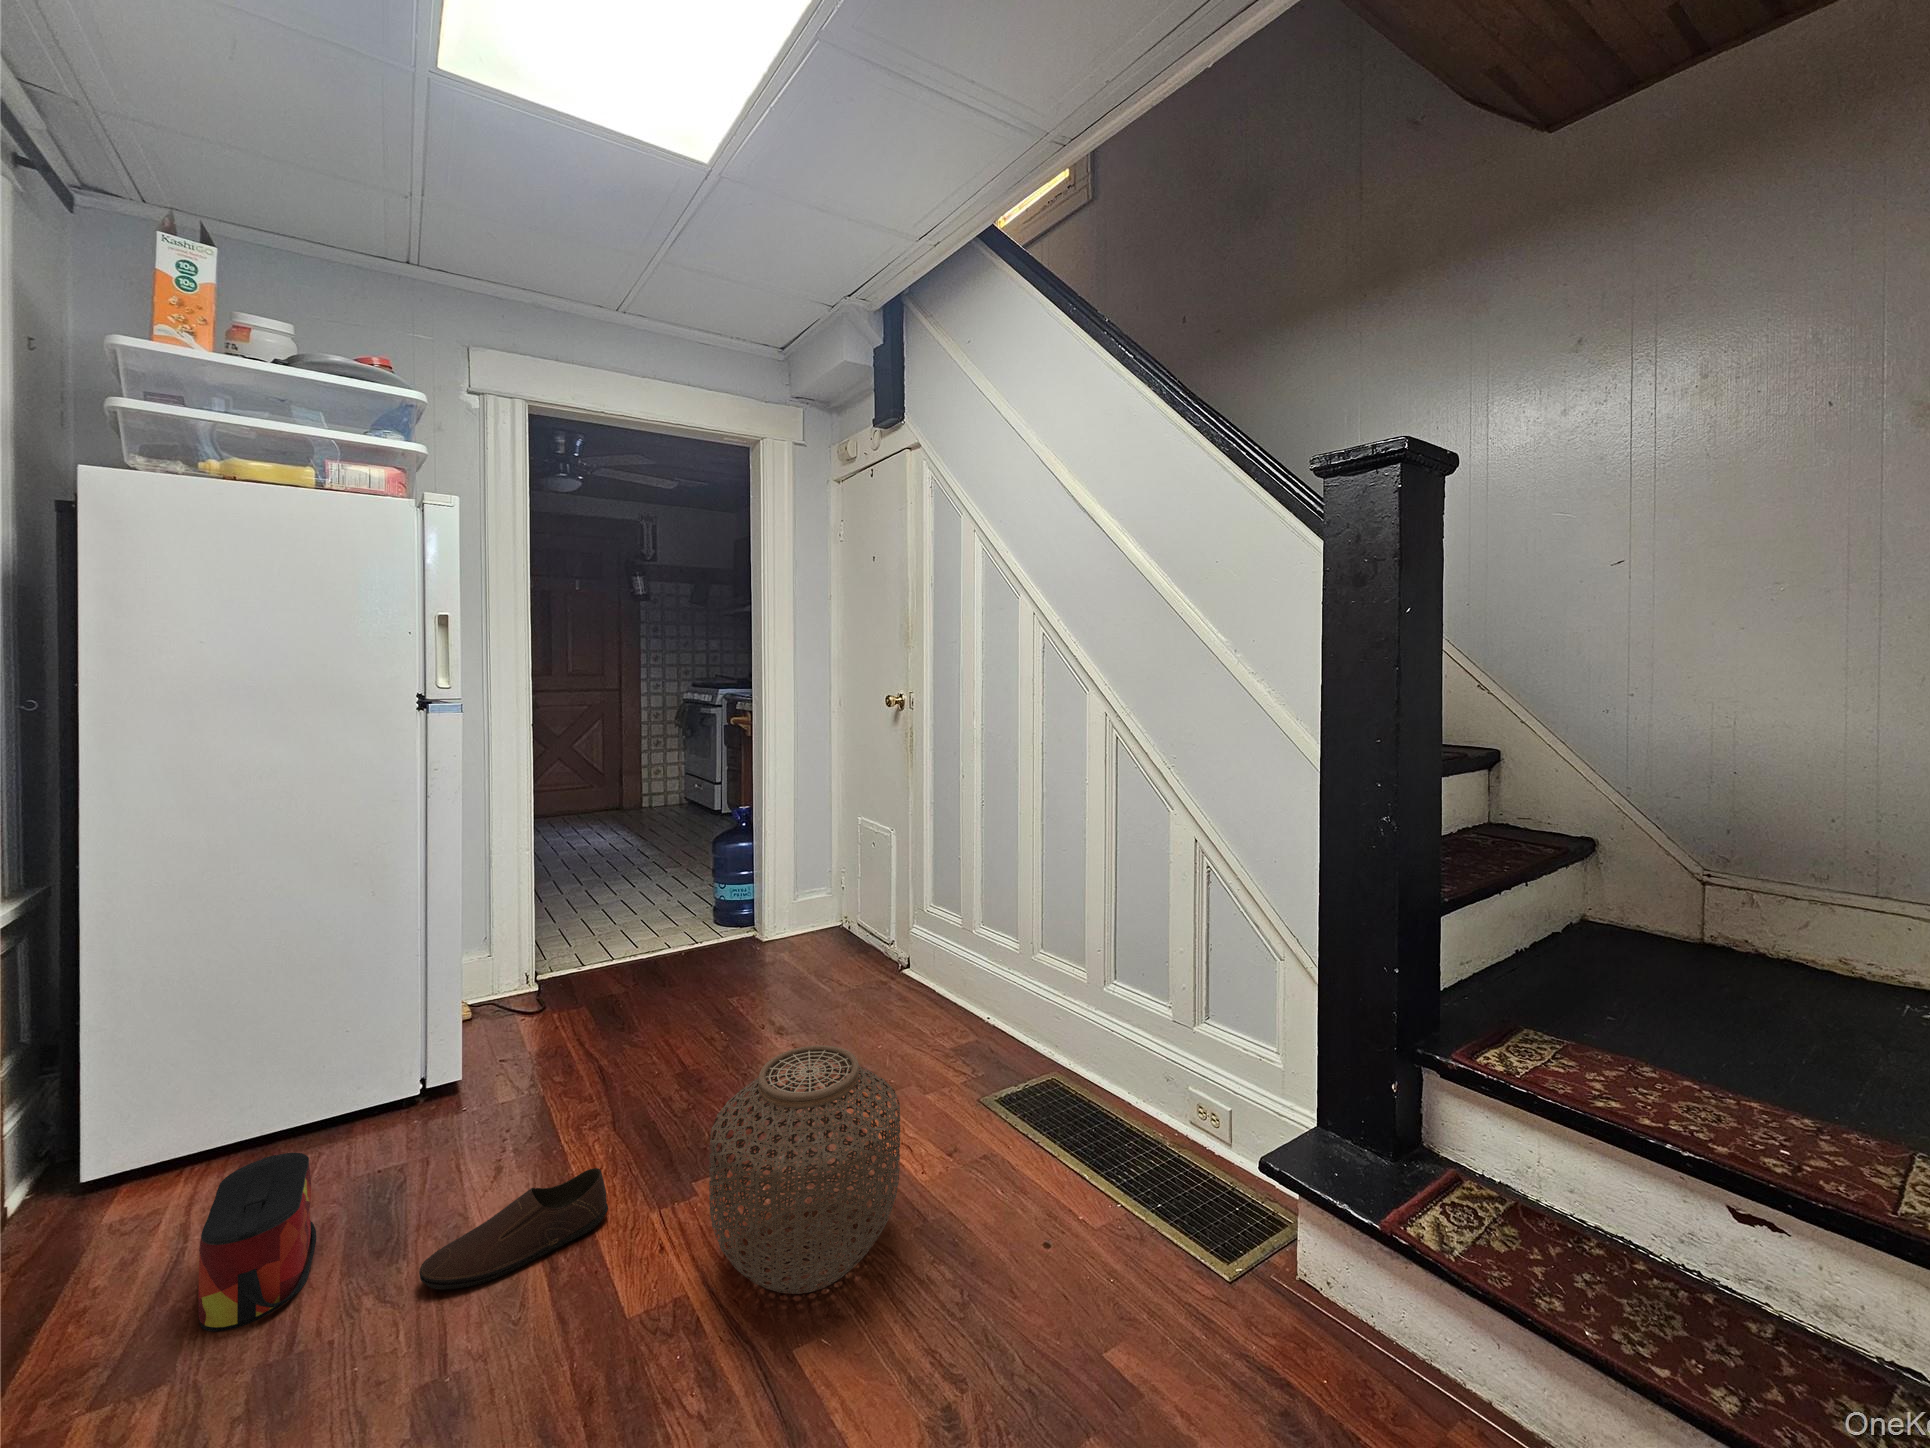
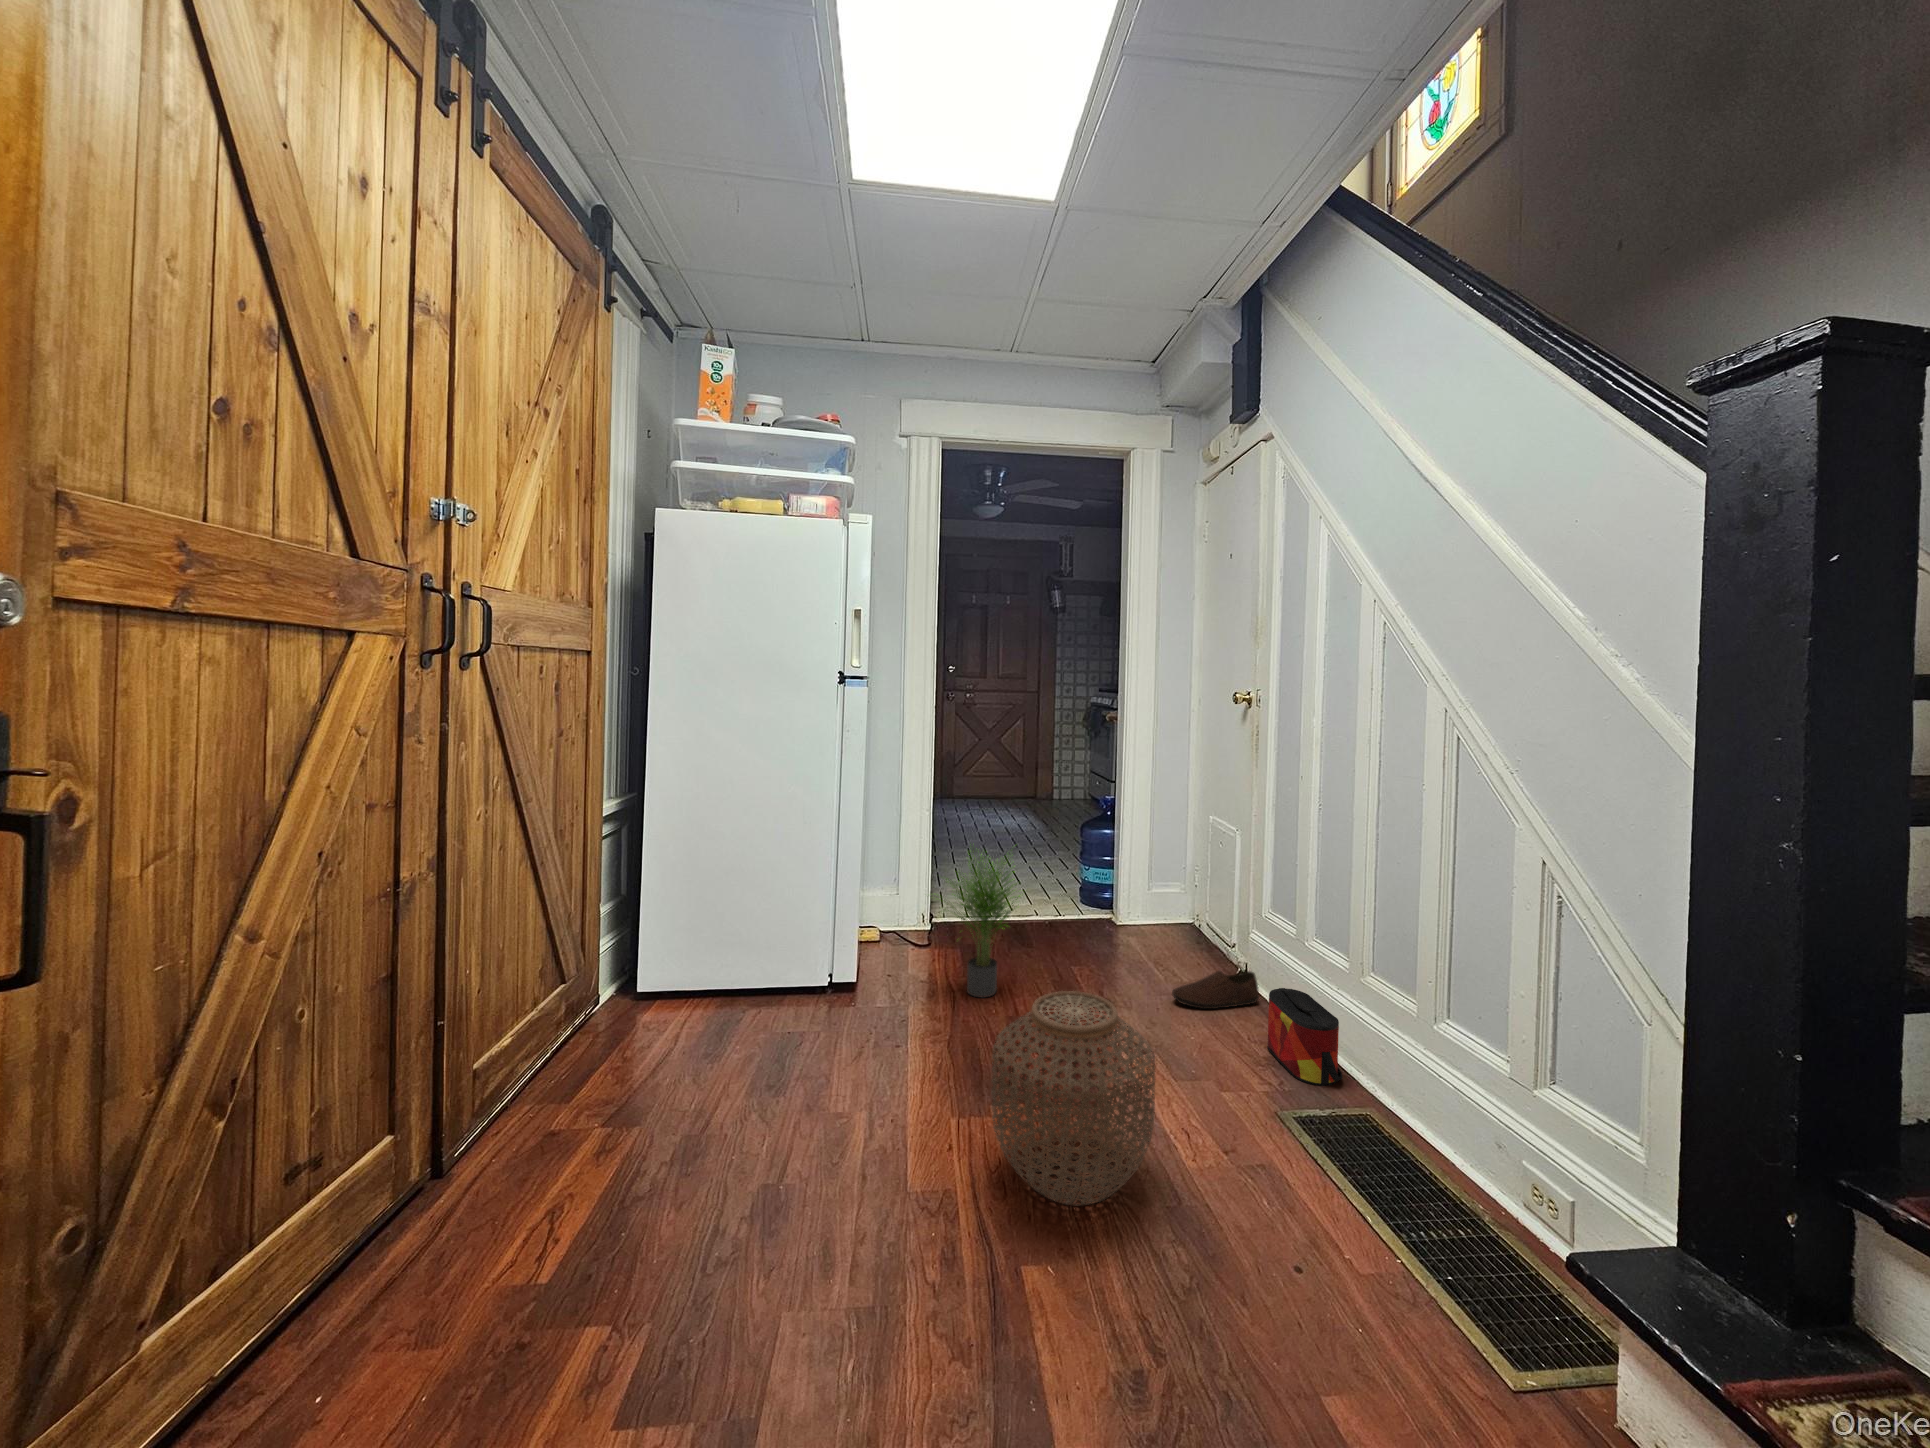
potted plant: none [536,879,687,1073] -> present [943,852,1020,998]
bag: present [198,1153,316,1332] -> present [1267,988,1343,1086]
shoe: present [419,1168,608,1289] -> present [1172,971,1259,1009]

